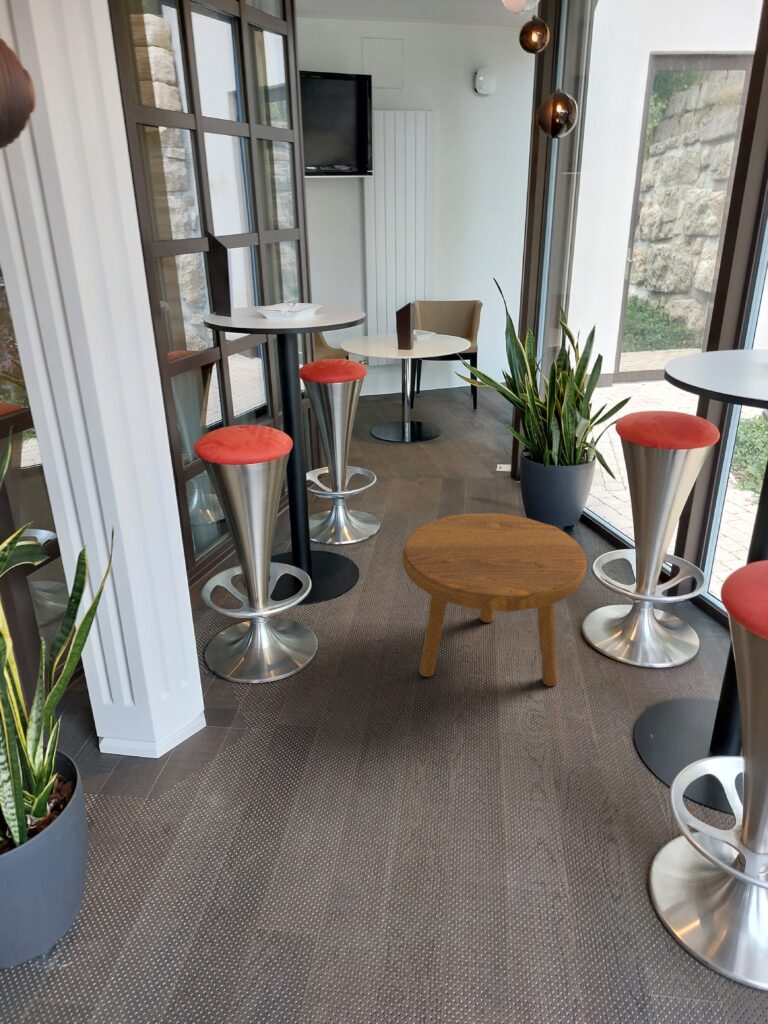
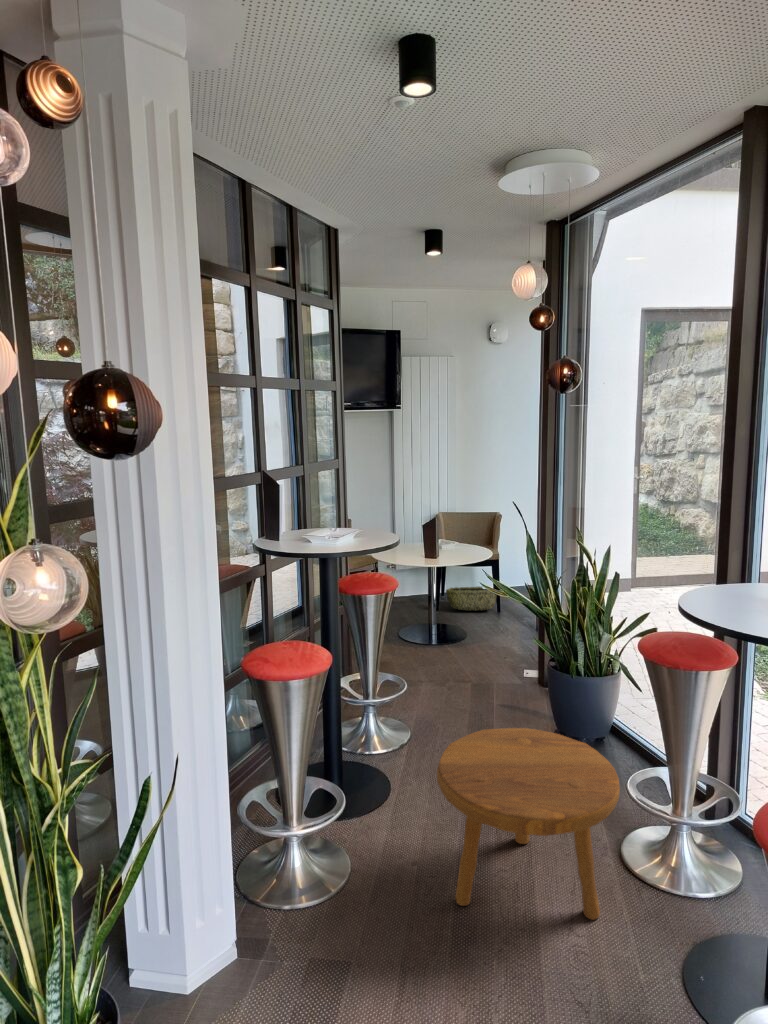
woven basket: none [420,383,474,407] -> present [446,587,496,610]

